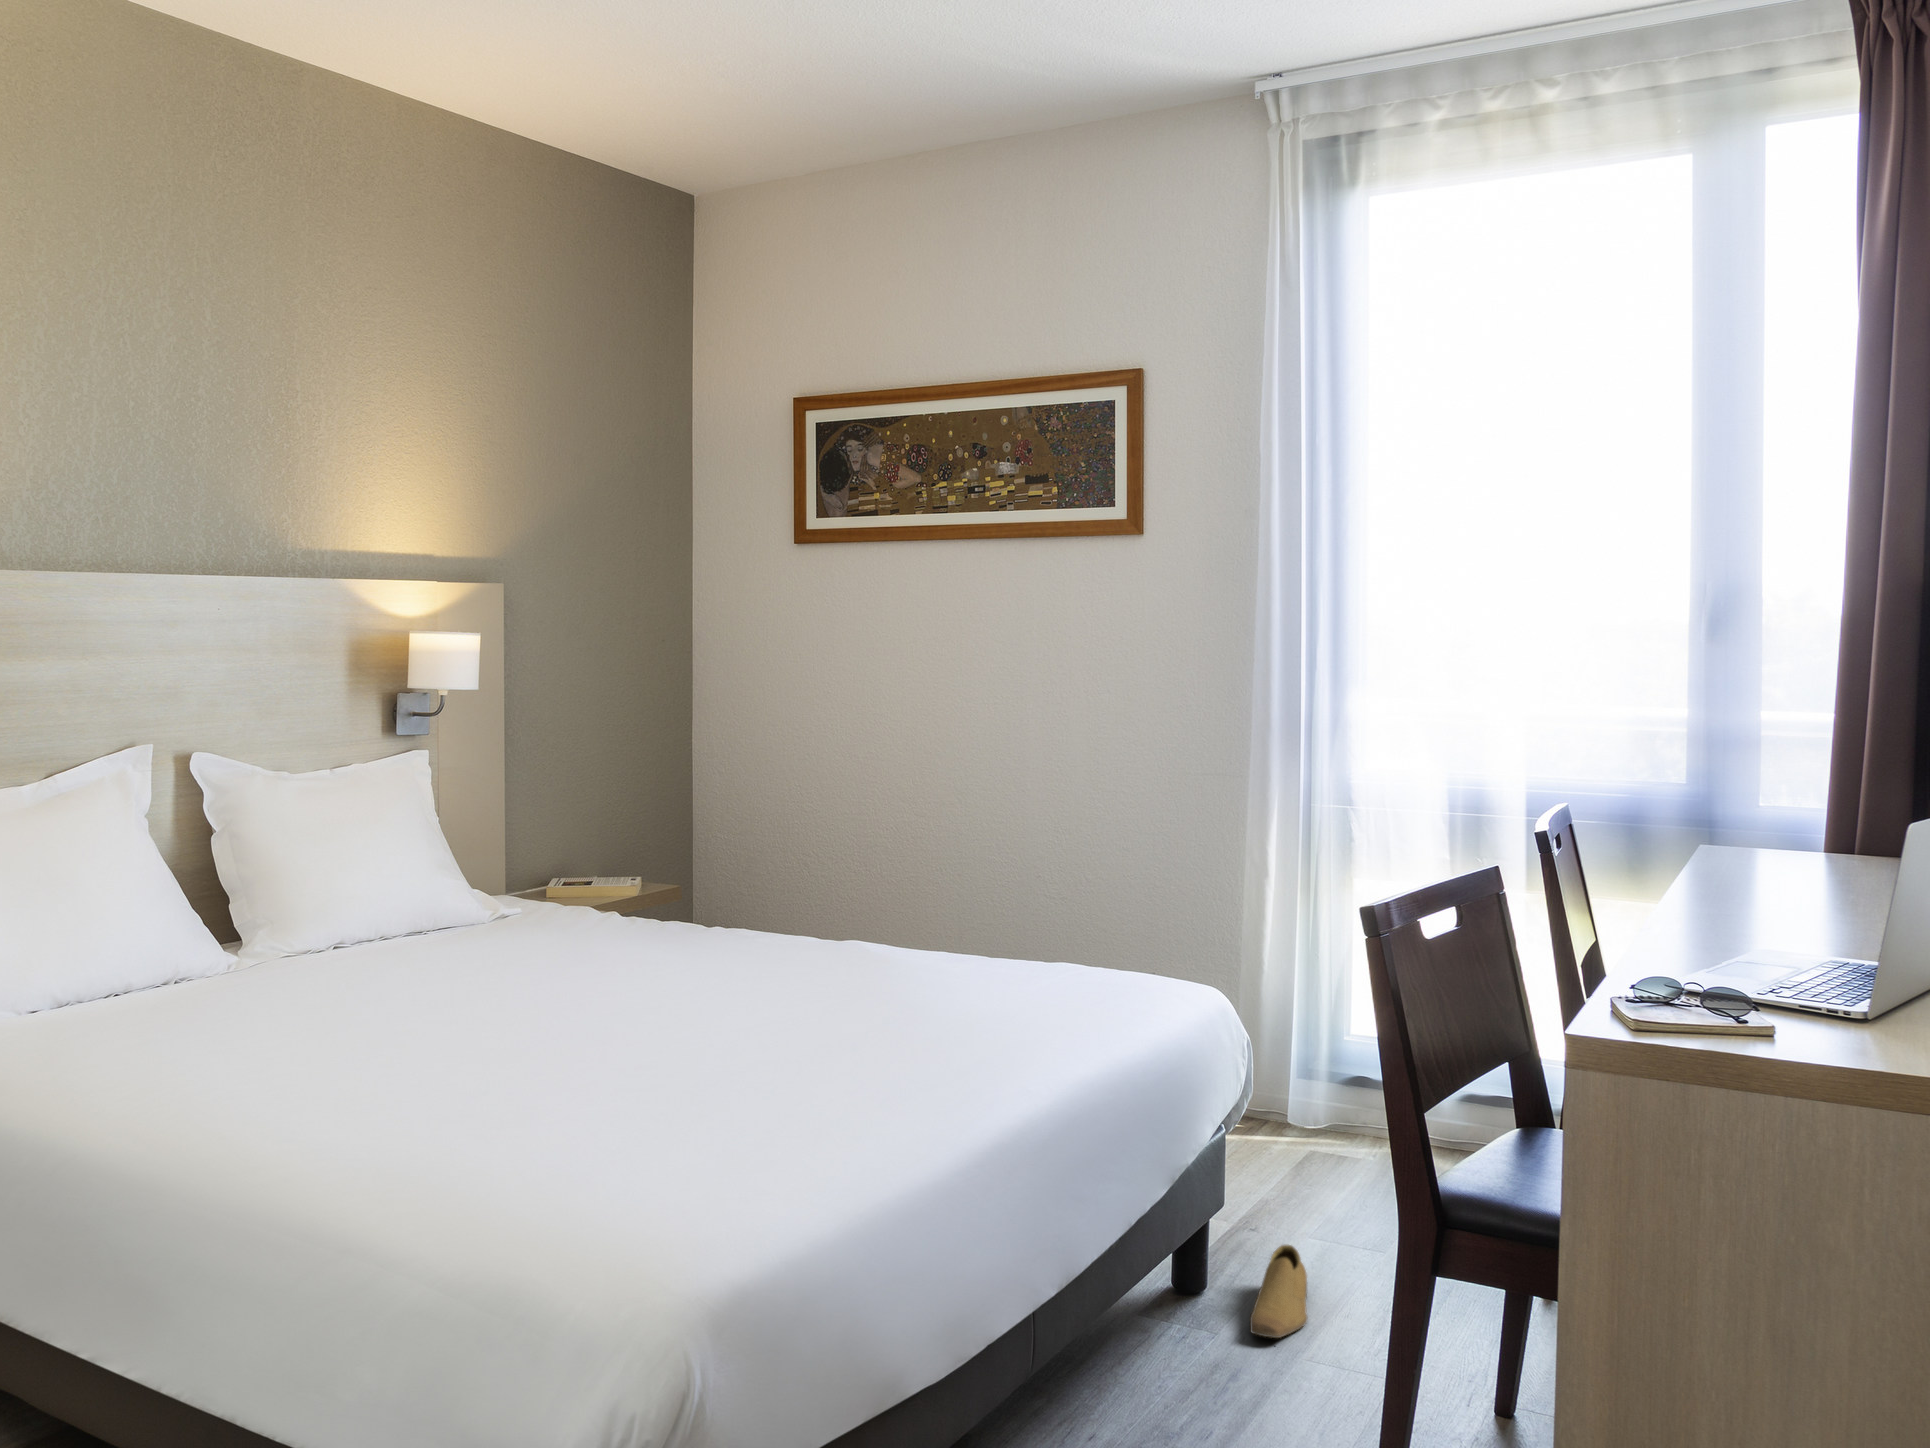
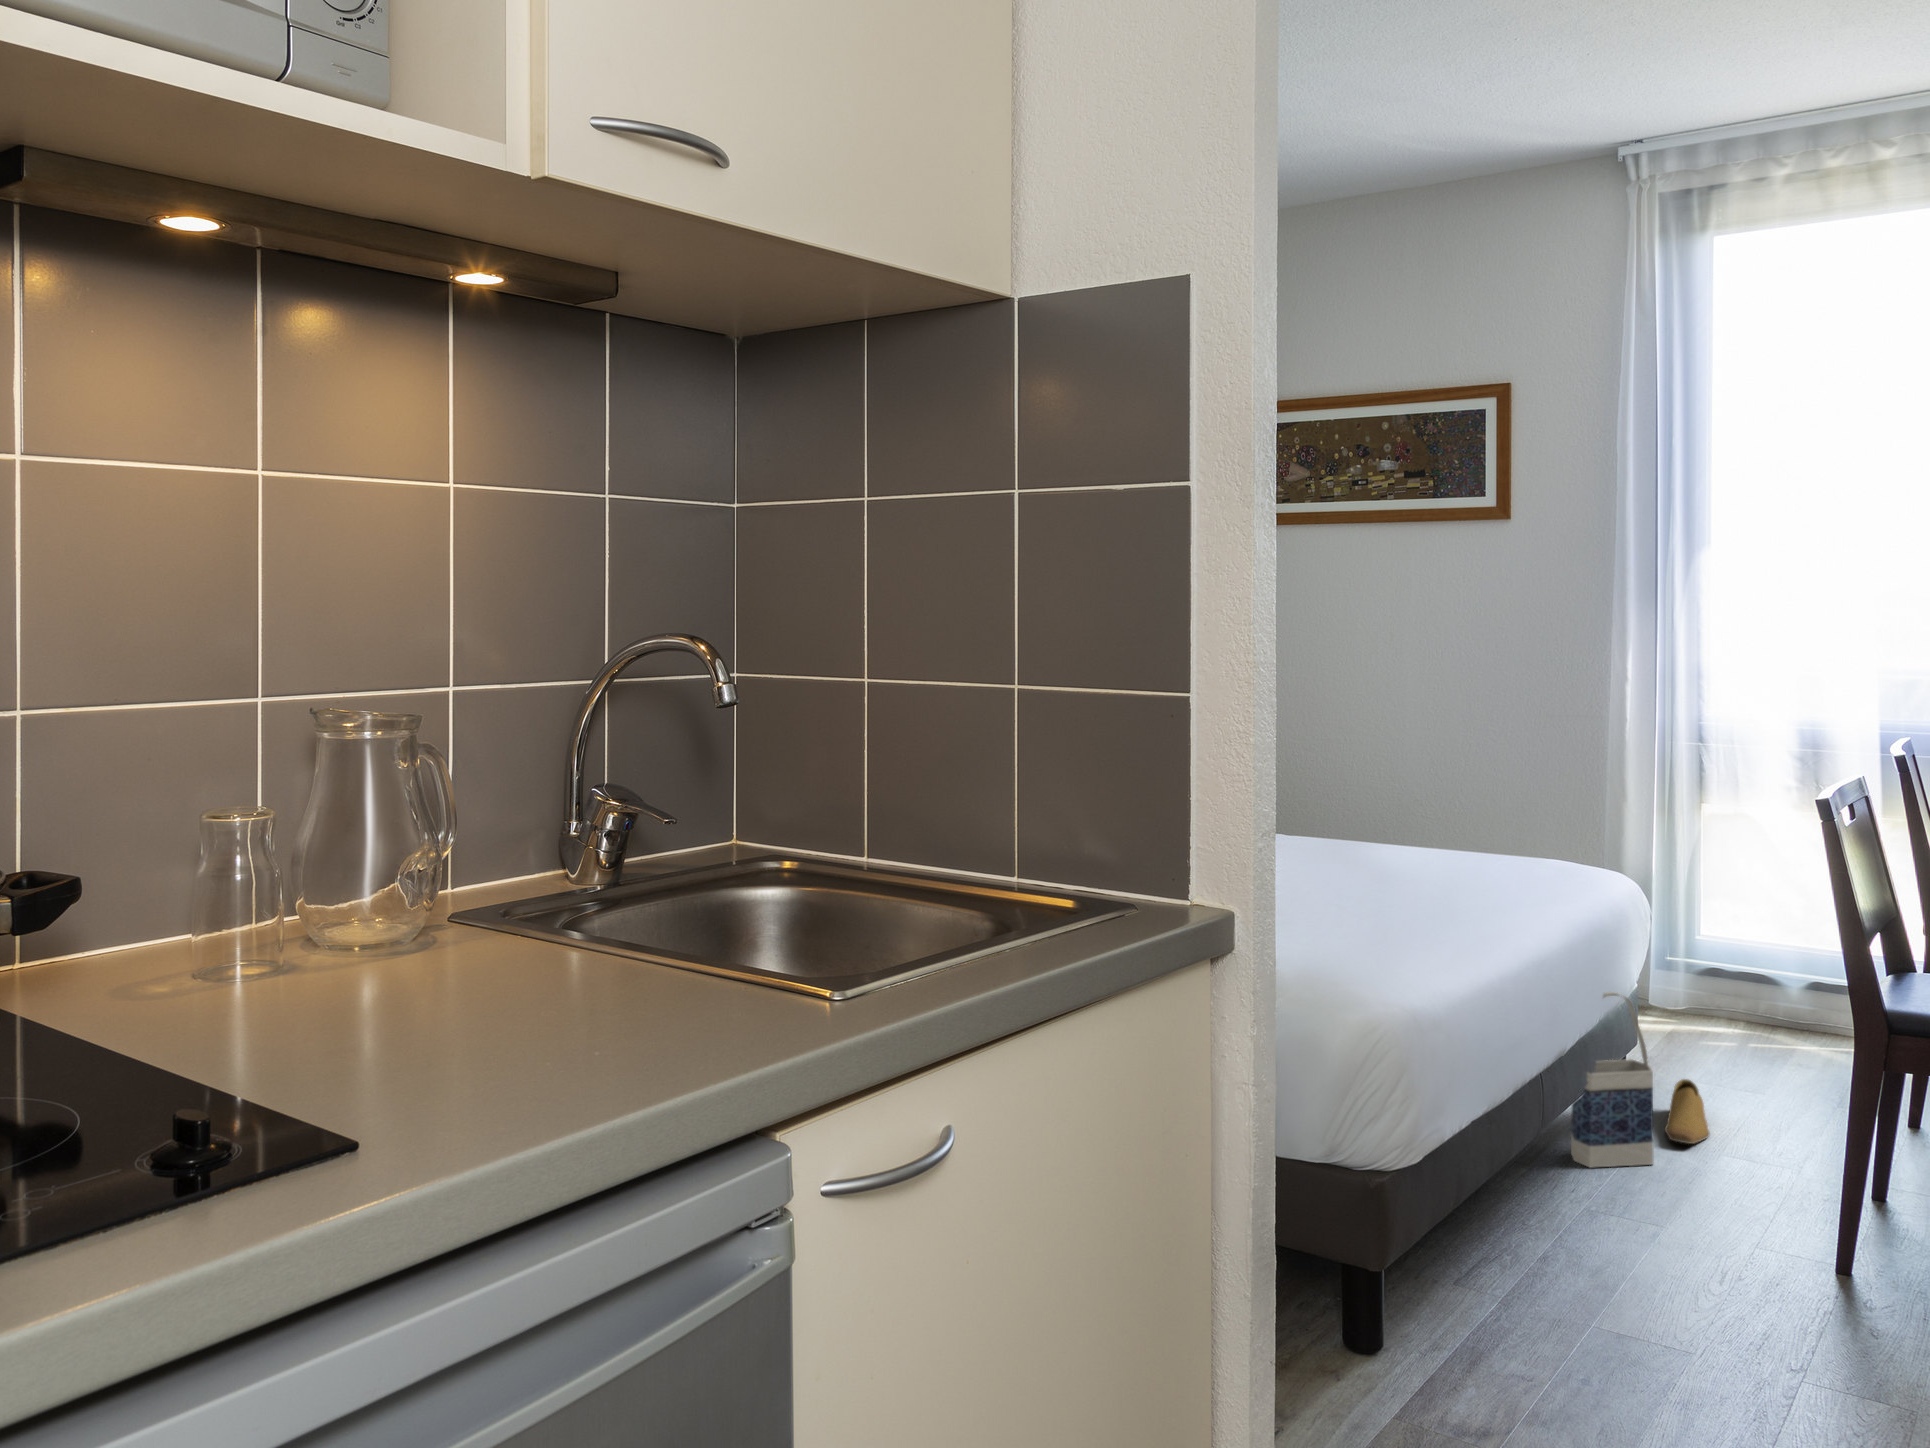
bag: none [1116,1131,1220,1378] -> present [1571,992,1654,1168]

